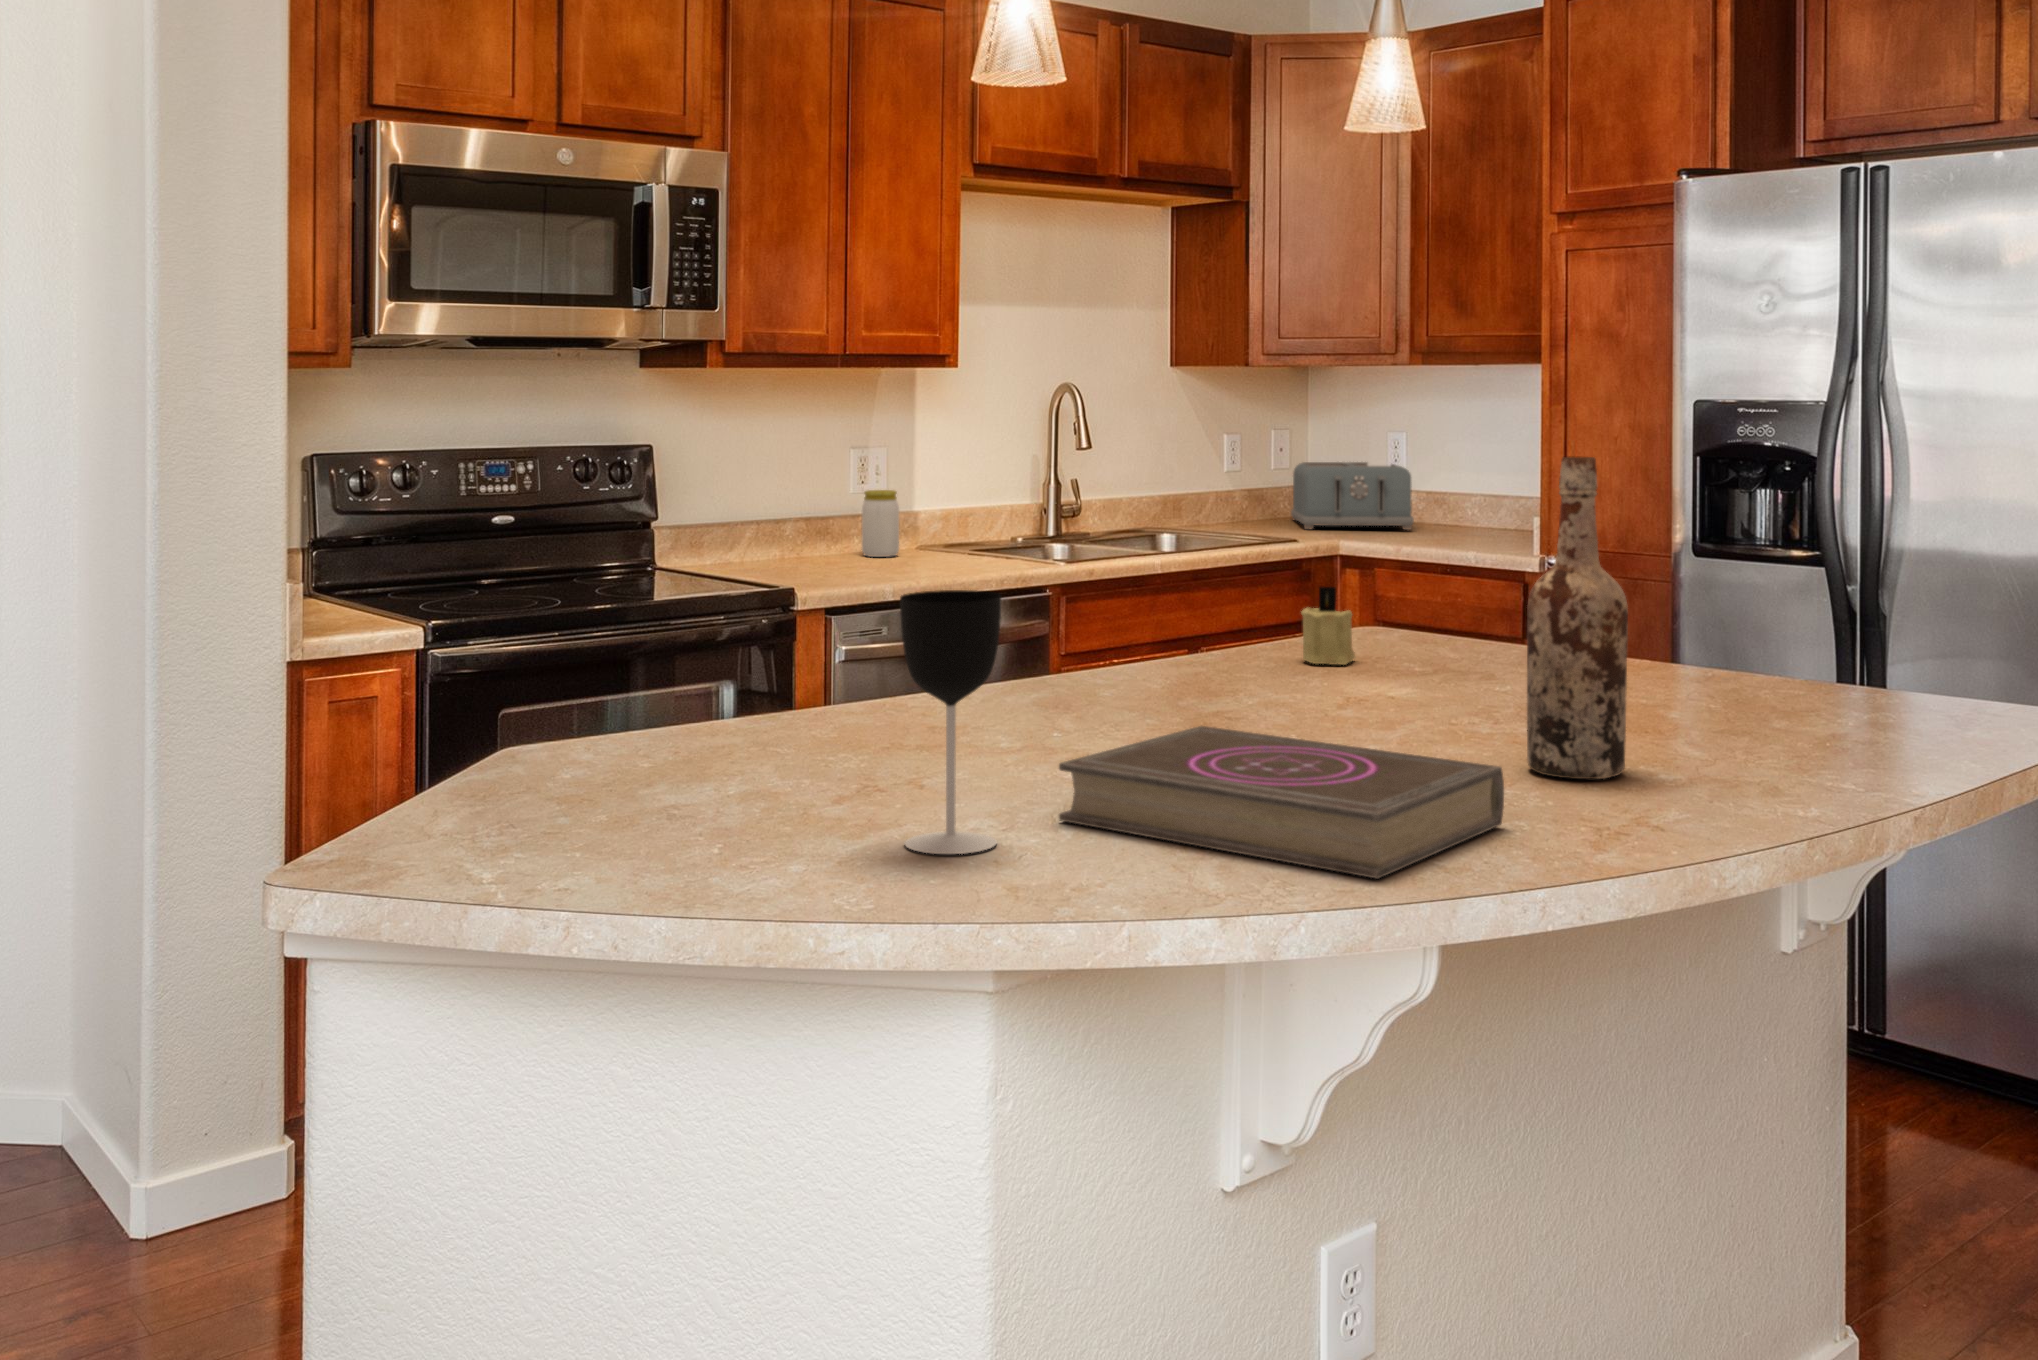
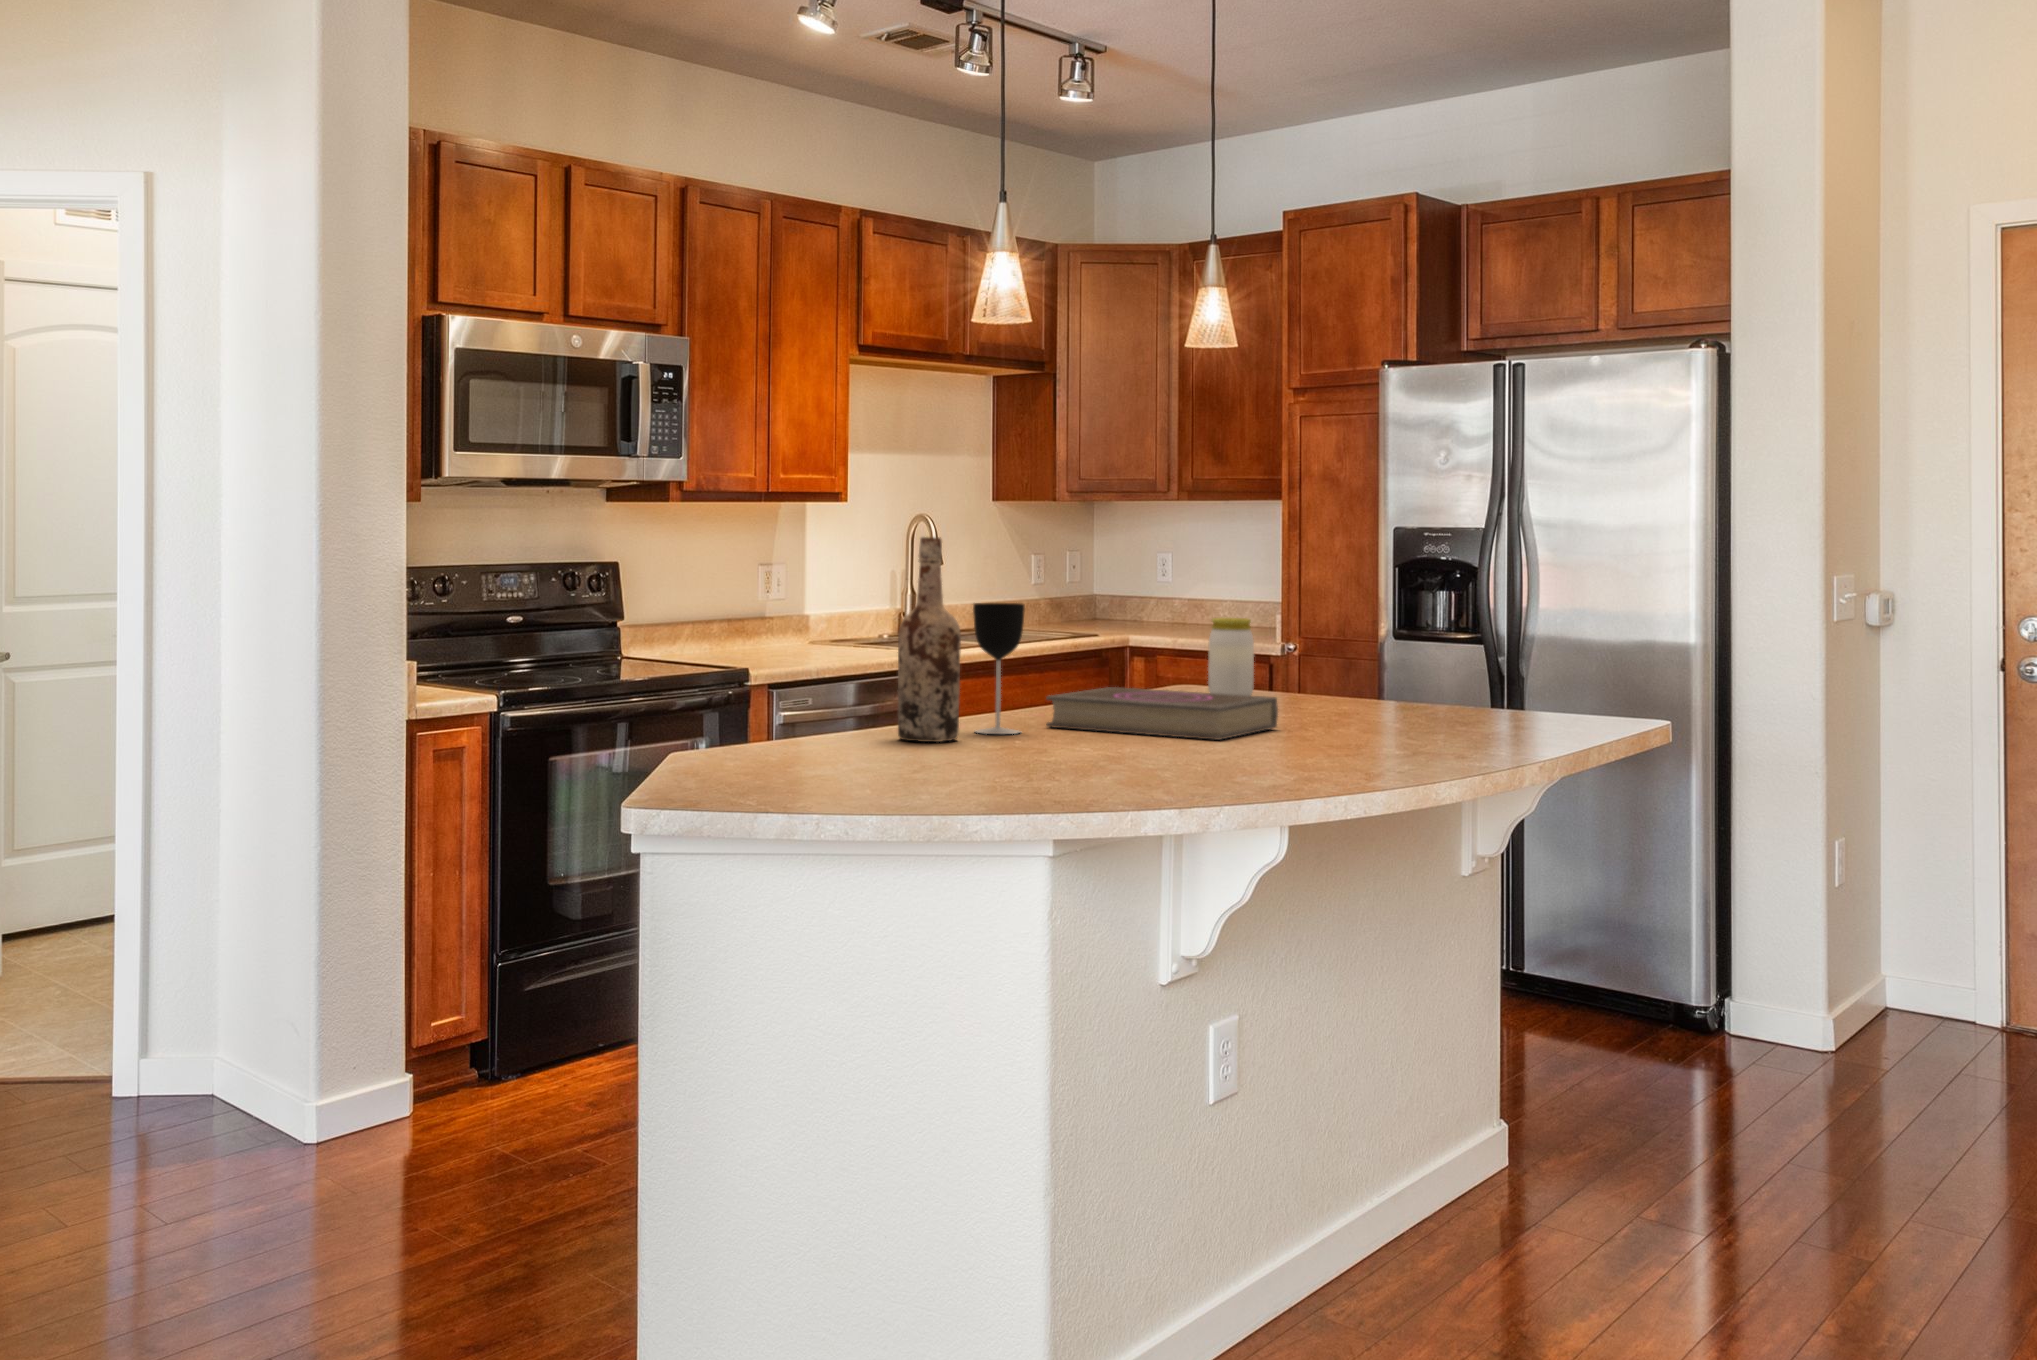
wine bottle: present [1527,457,1628,779] -> present [898,537,961,742]
toaster: present [1291,462,1414,530] -> none [1081,577,1180,629]
jar: present [862,490,899,557] -> present [1208,618,1254,696]
candle: present [1301,586,1355,665] -> none [1138,634,1172,683]

